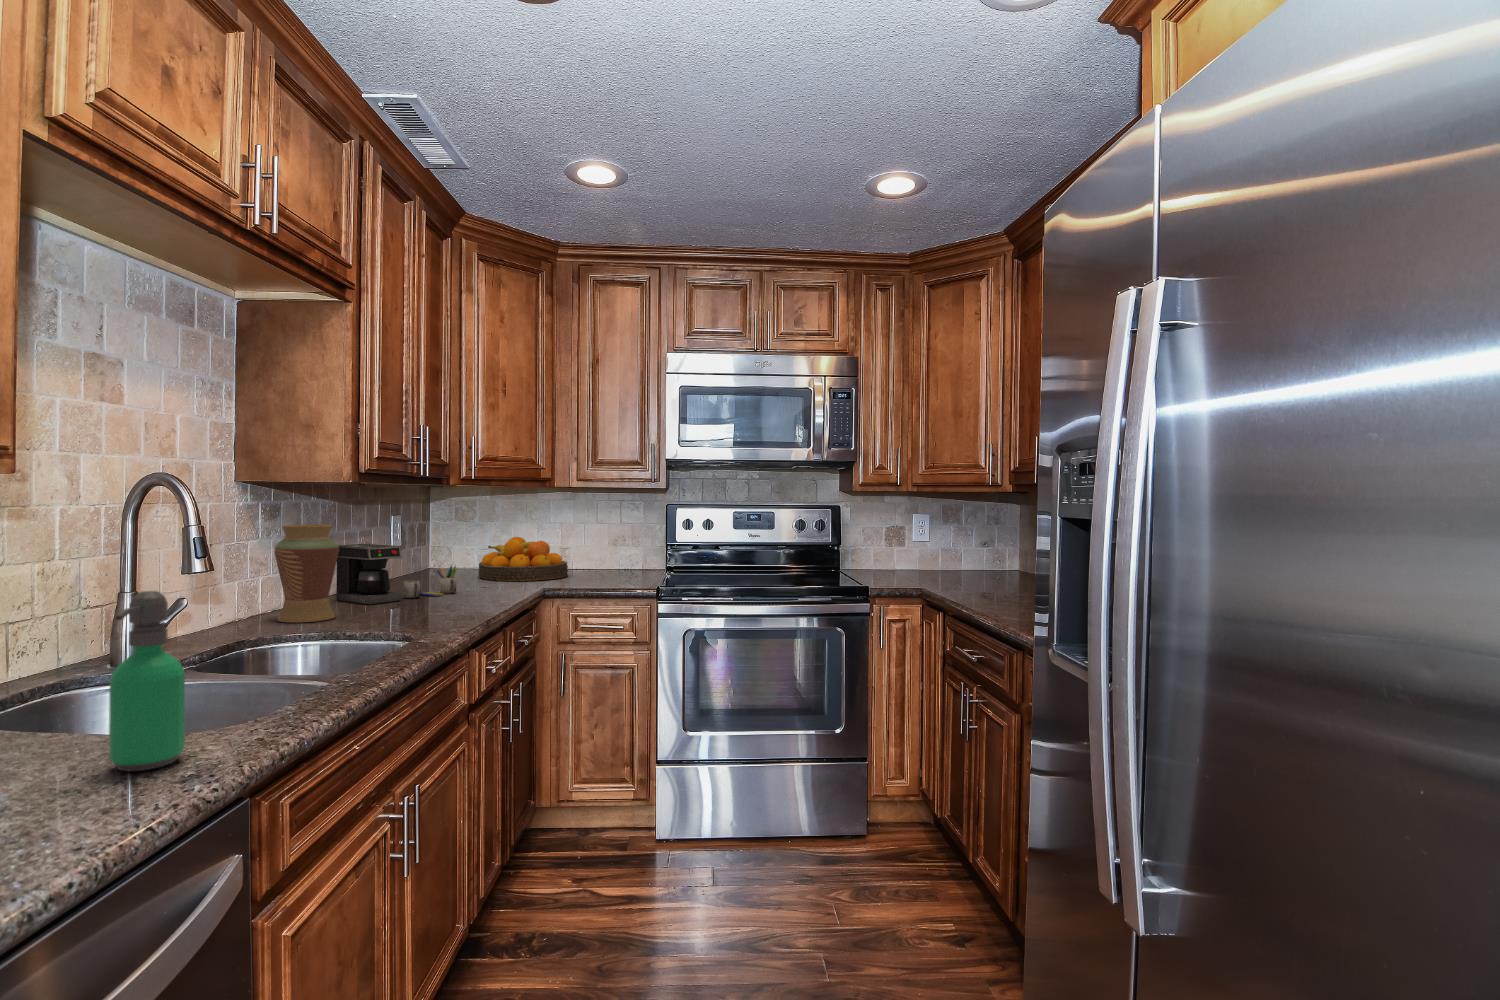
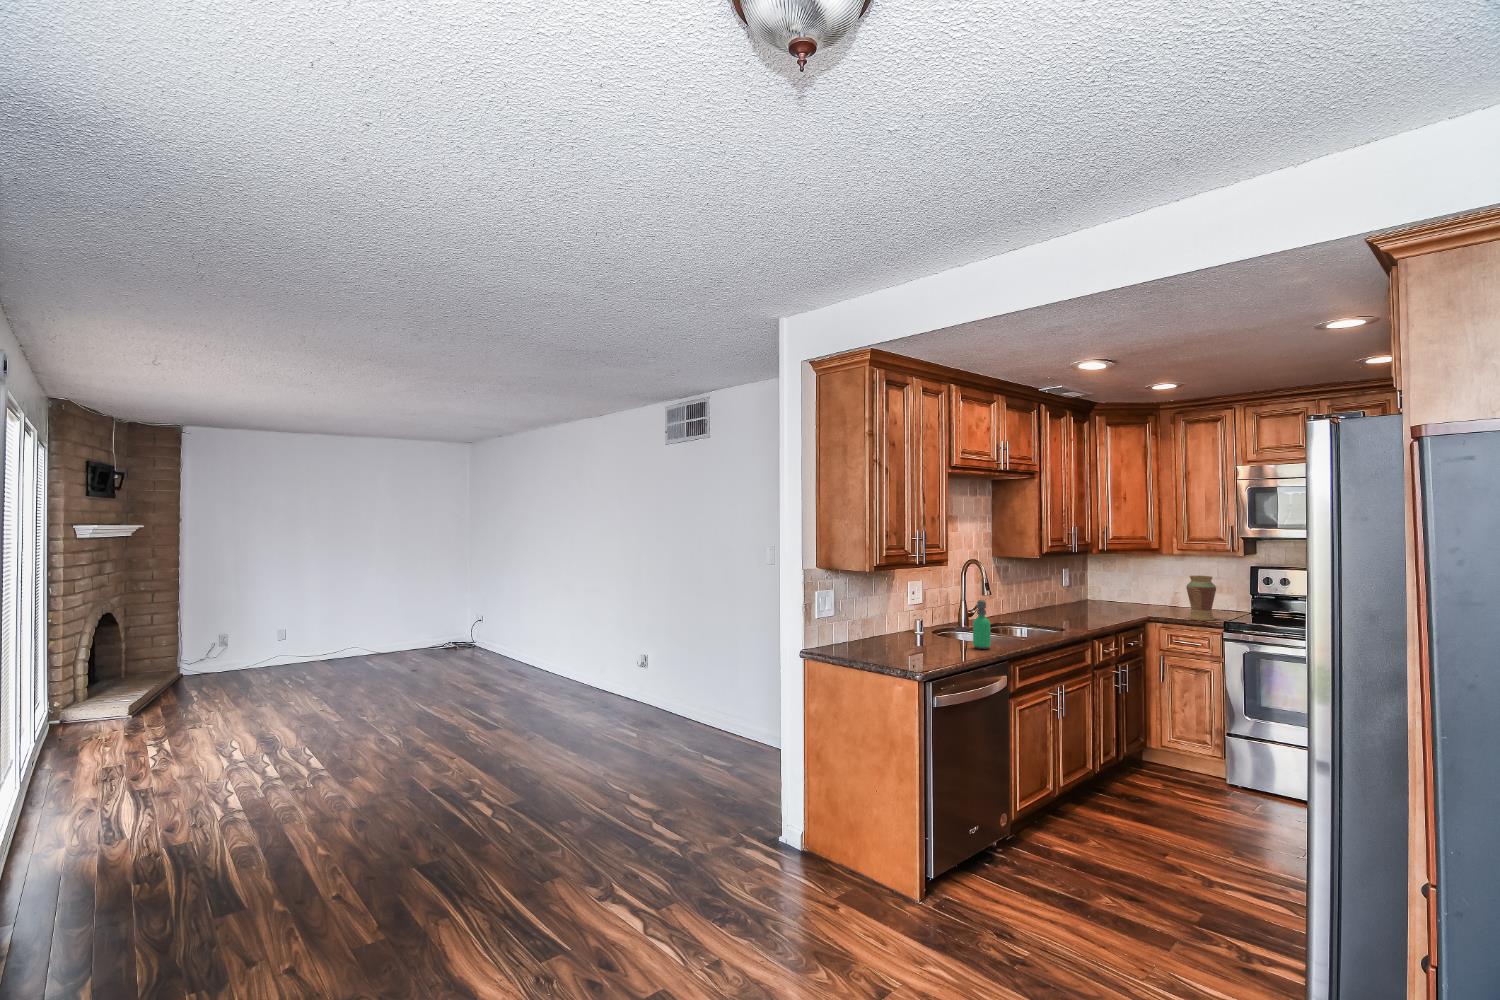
vase: present [274,524,339,622] -> present [1186,576,1216,620]
fruit bowl: present [479,537,568,581] -> none [1115,583,1174,611]
coffee maker: present [336,544,458,605] -> none [1035,584,1098,615]

